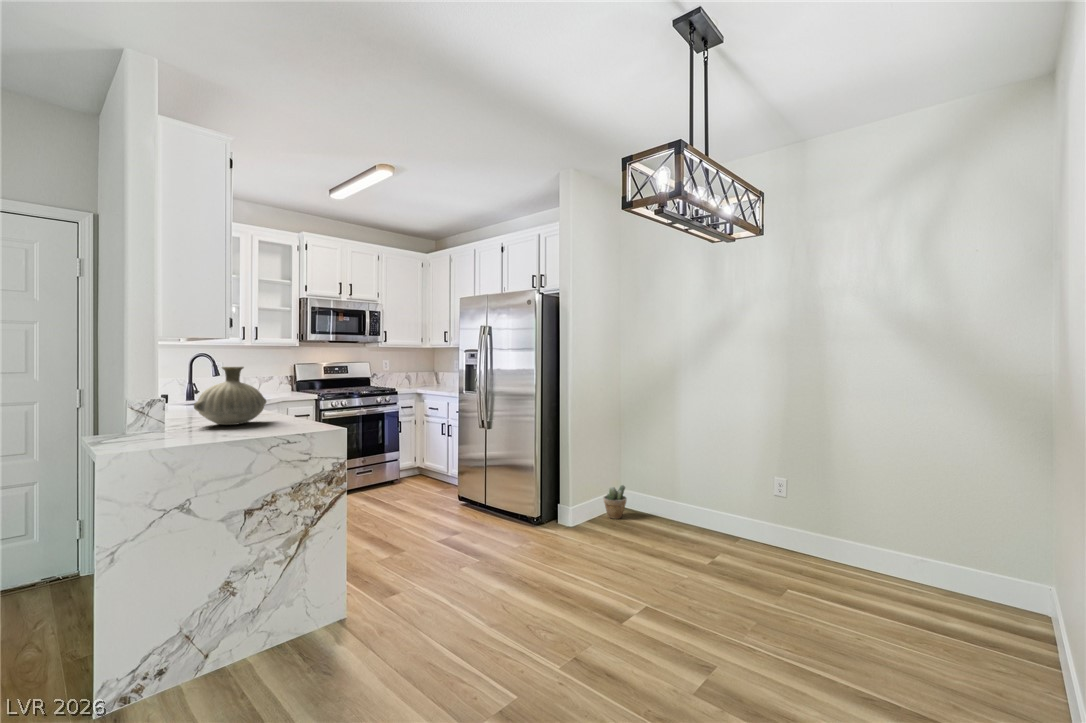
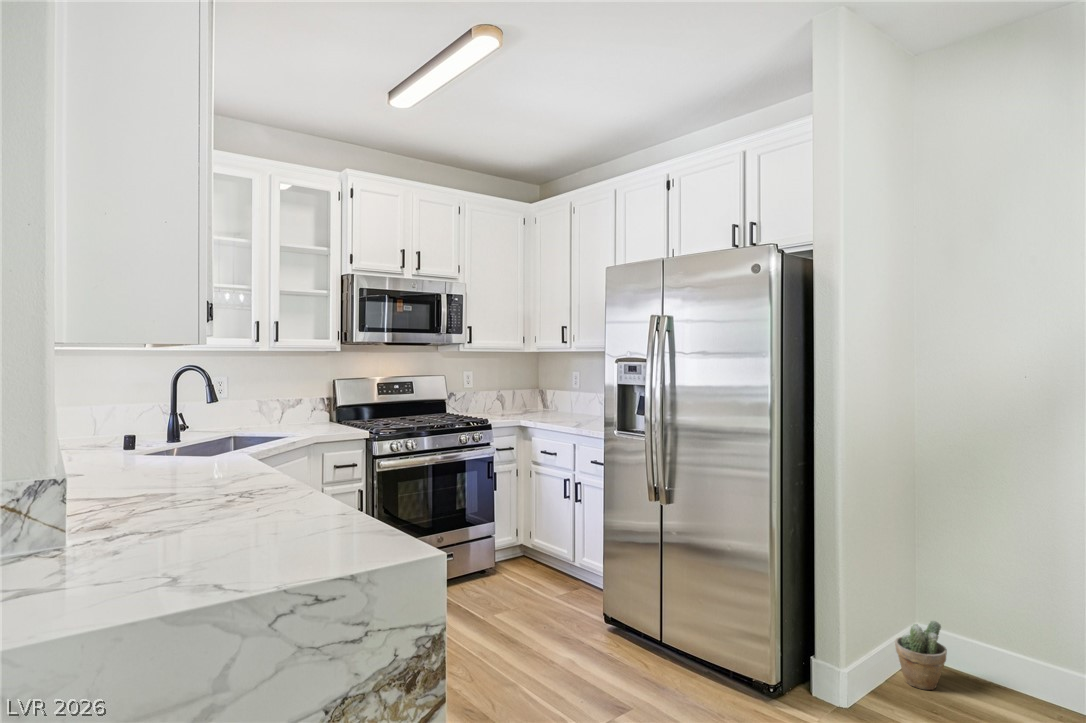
vase: present [194,367,266,425] -> none [118,401,275,531]

